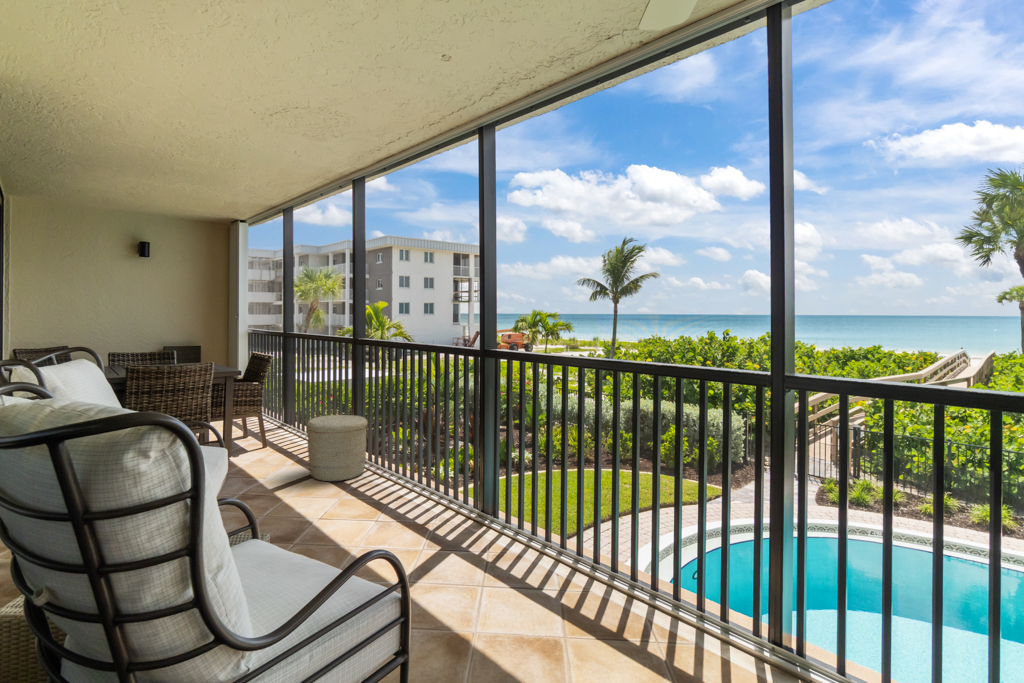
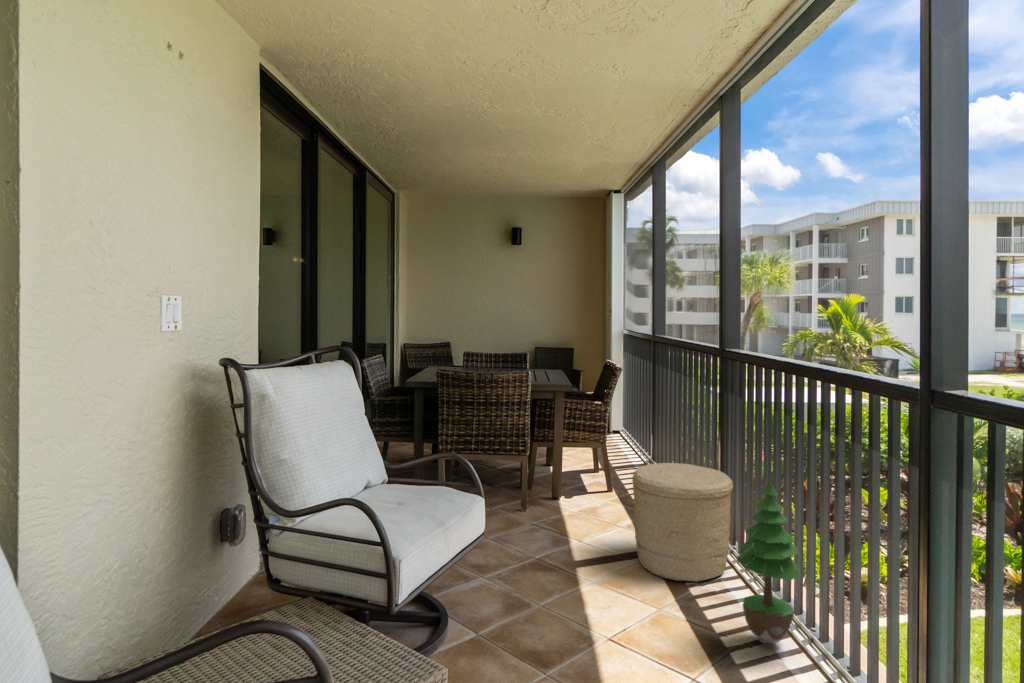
potted tree: none [382,409,413,493] -> present [737,480,800,644]

